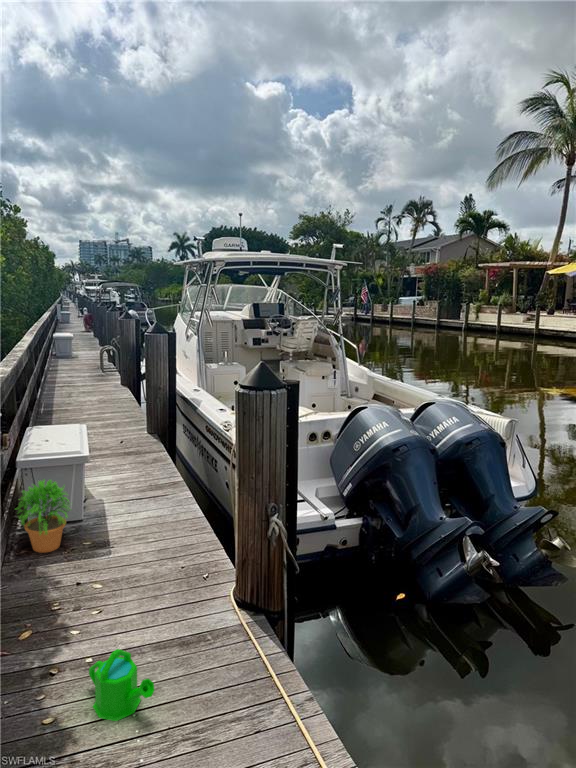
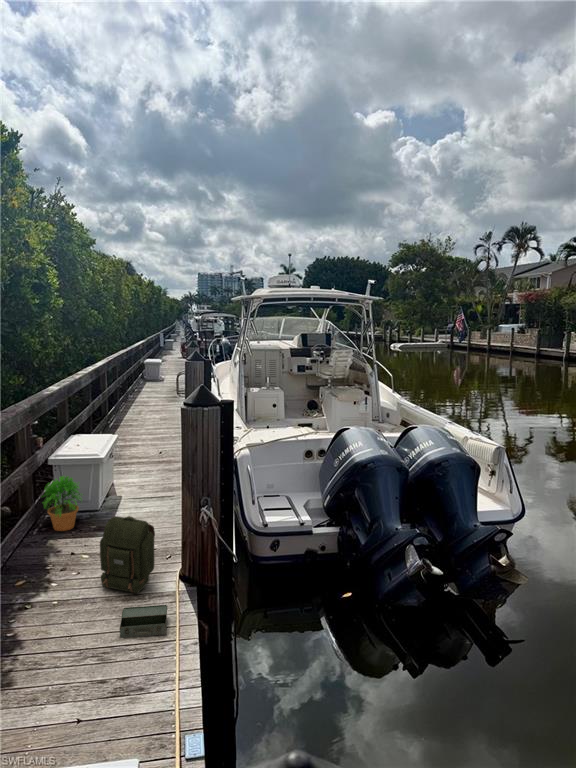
backpack: none [139,533,211,633] -> present [100,516,155,593]
toolbox: none [194,647,263,703] -> present [120,605,167,637]
watering can: present [89,649,155,721] -> none [43,590,80,641]

